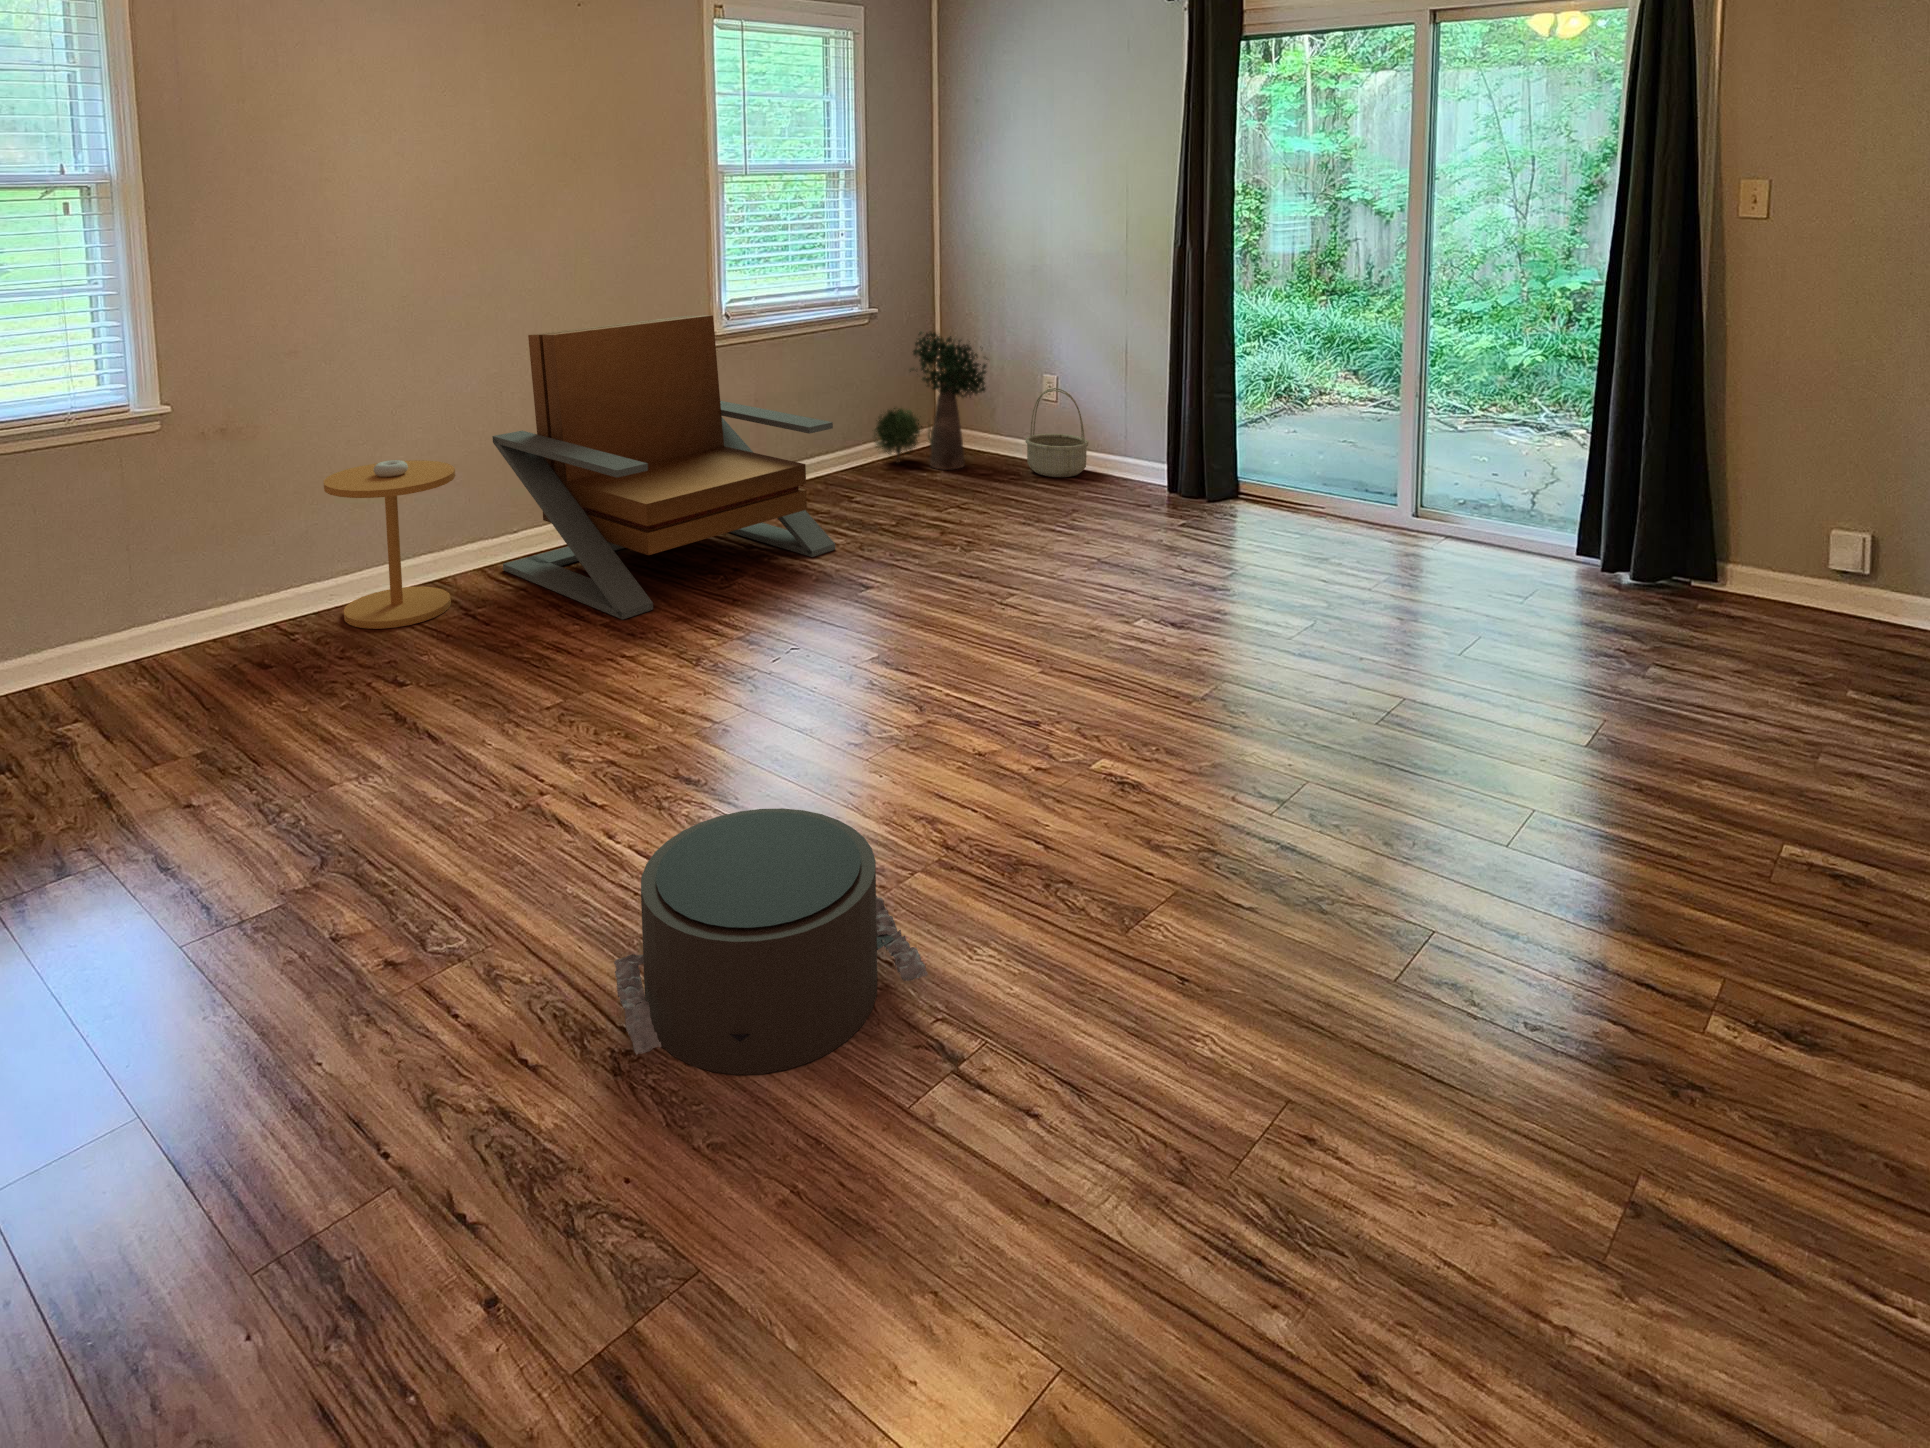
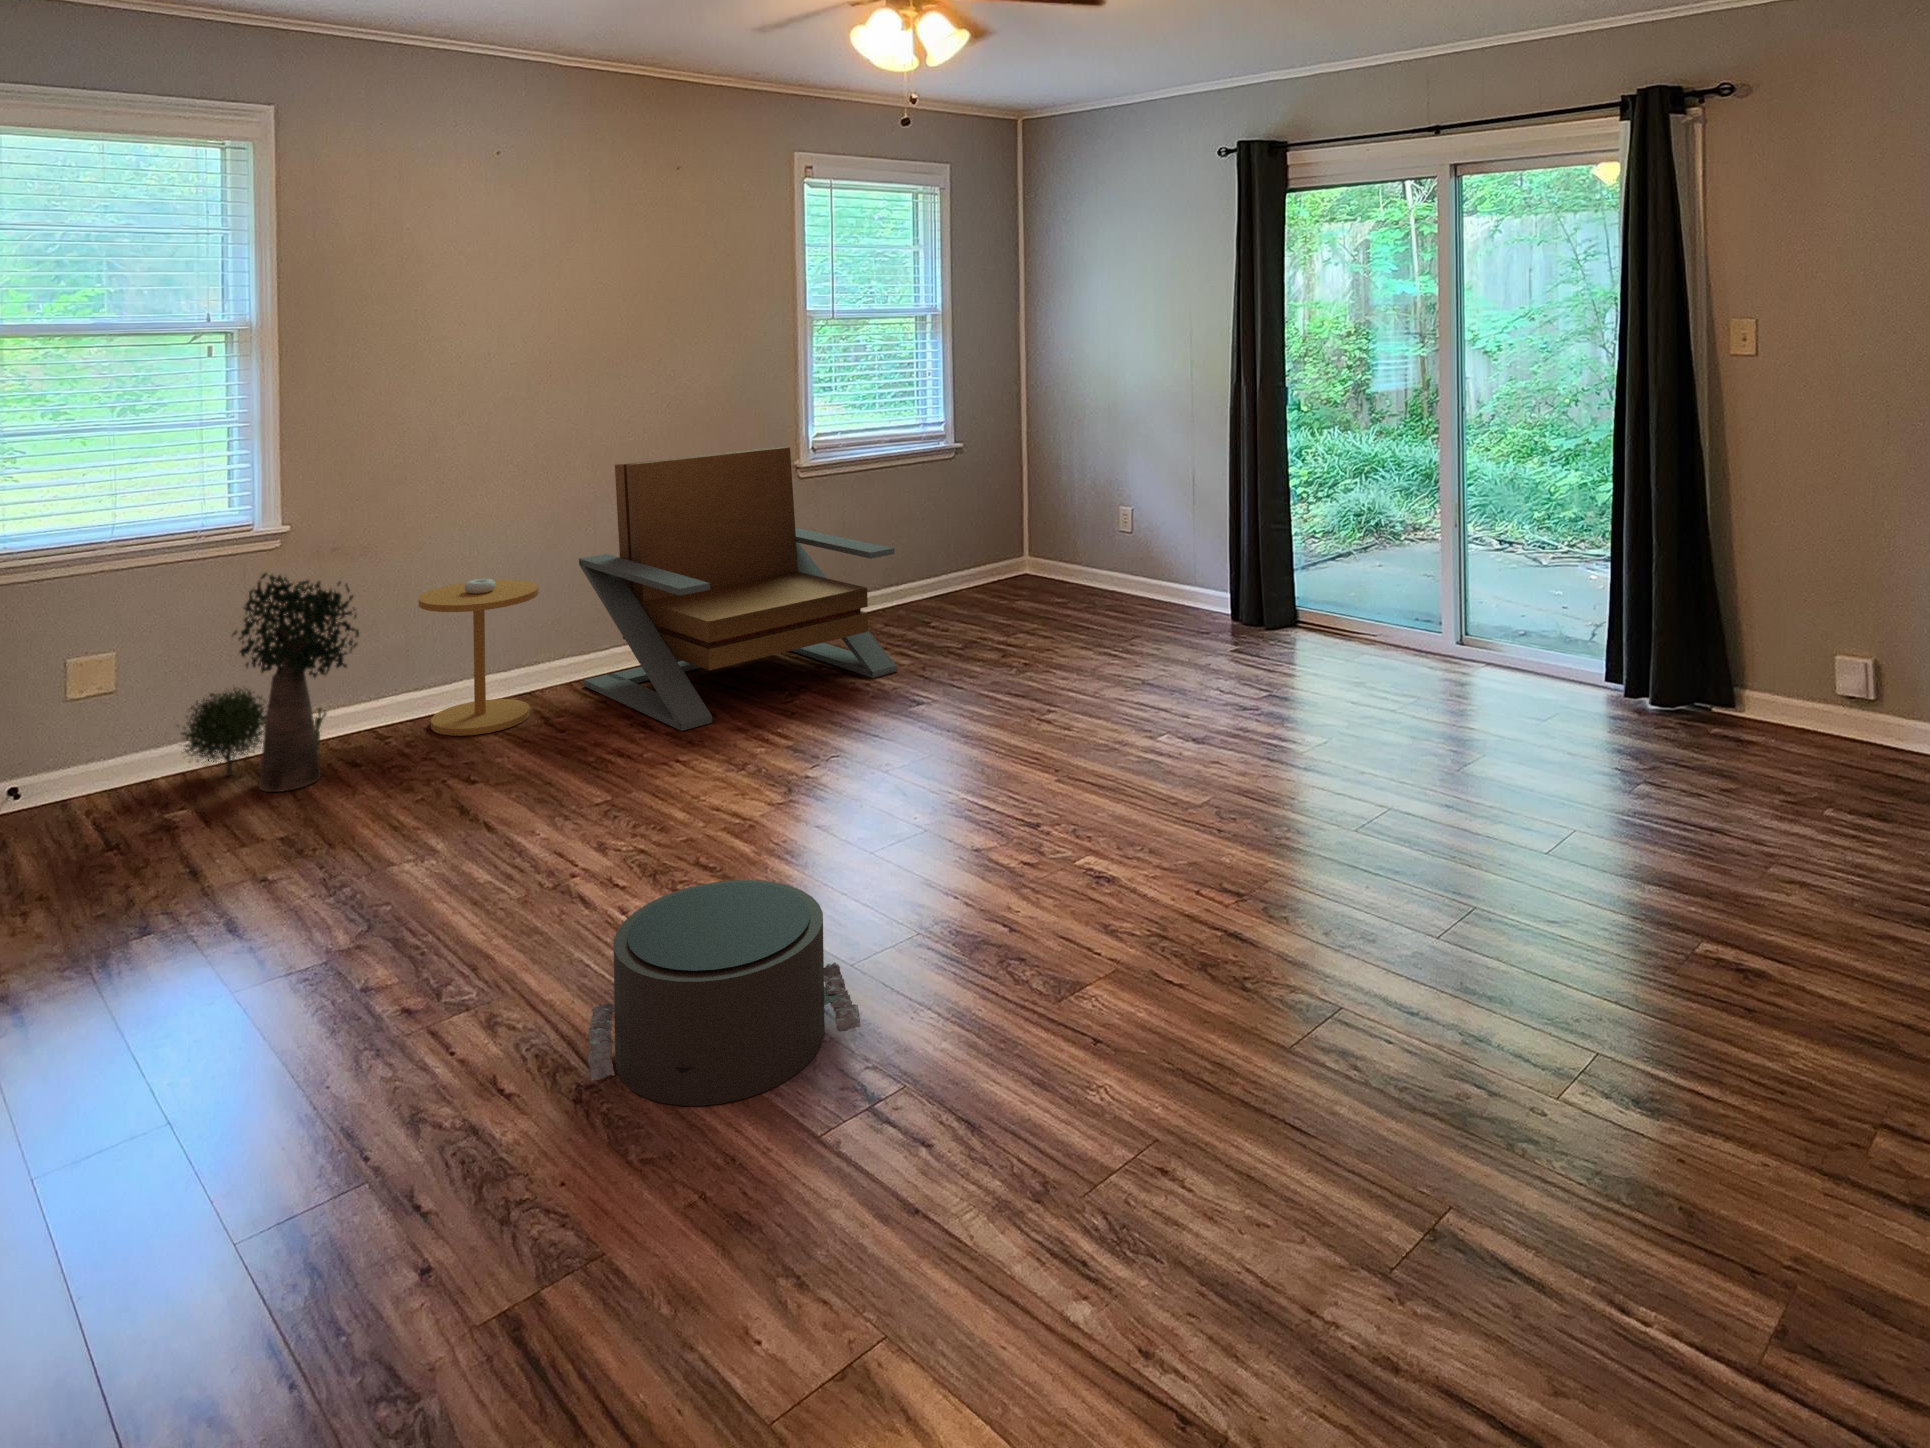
potted plant: present [874,332,986,470] -> present [182,573,359,792]
basket: present [1025,388,1088,477] -> none [1100,519,1161,607]

